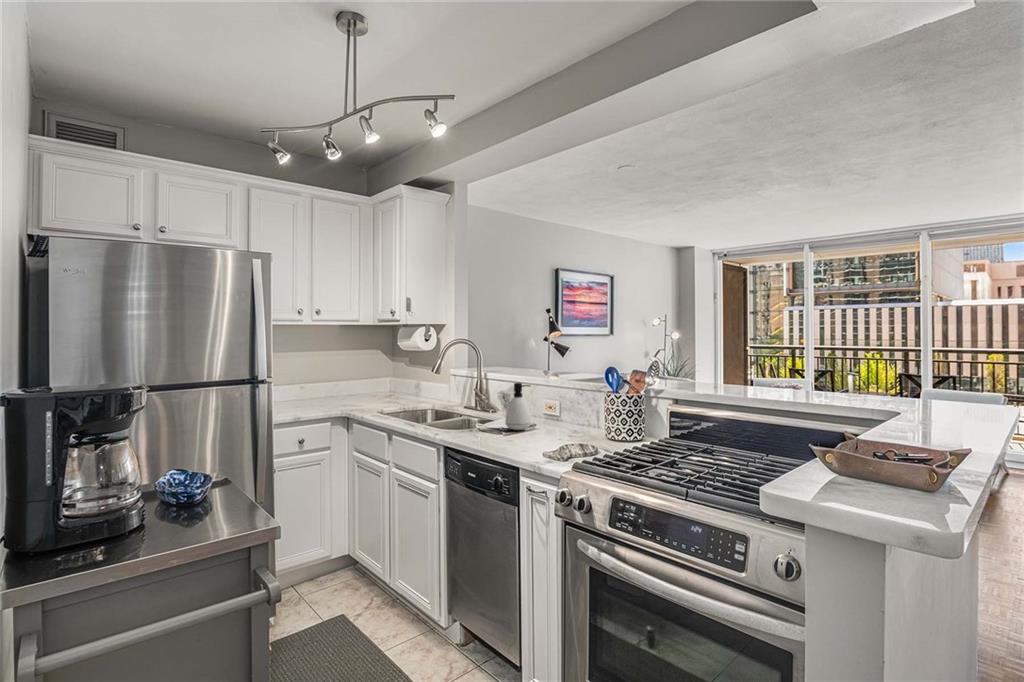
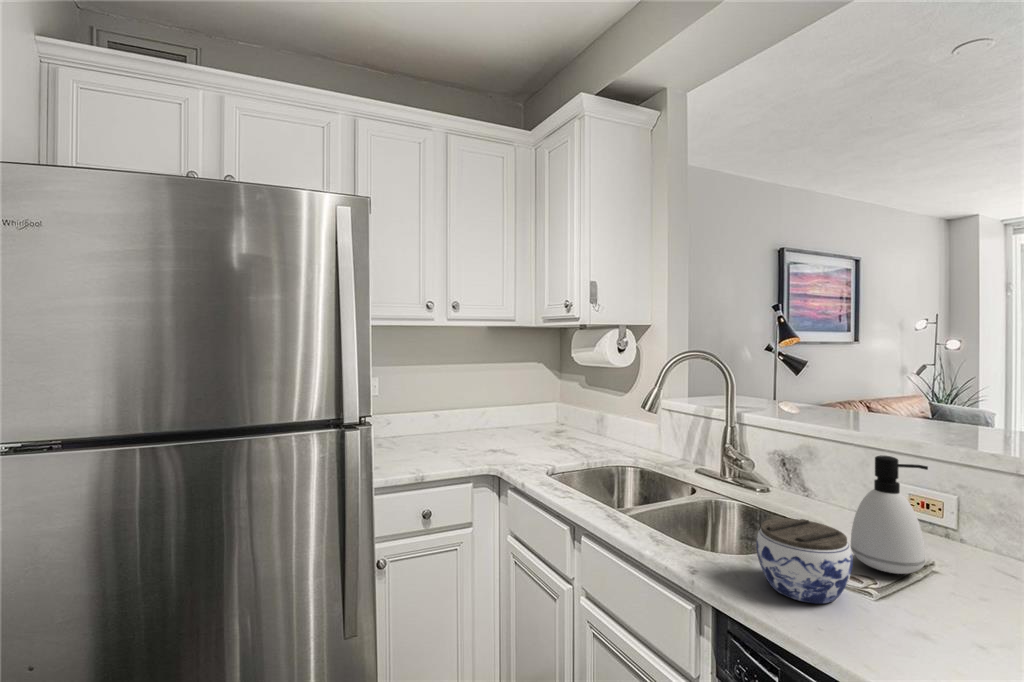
jar: none [460,409,494,438] -> present [756,518,853,604]

